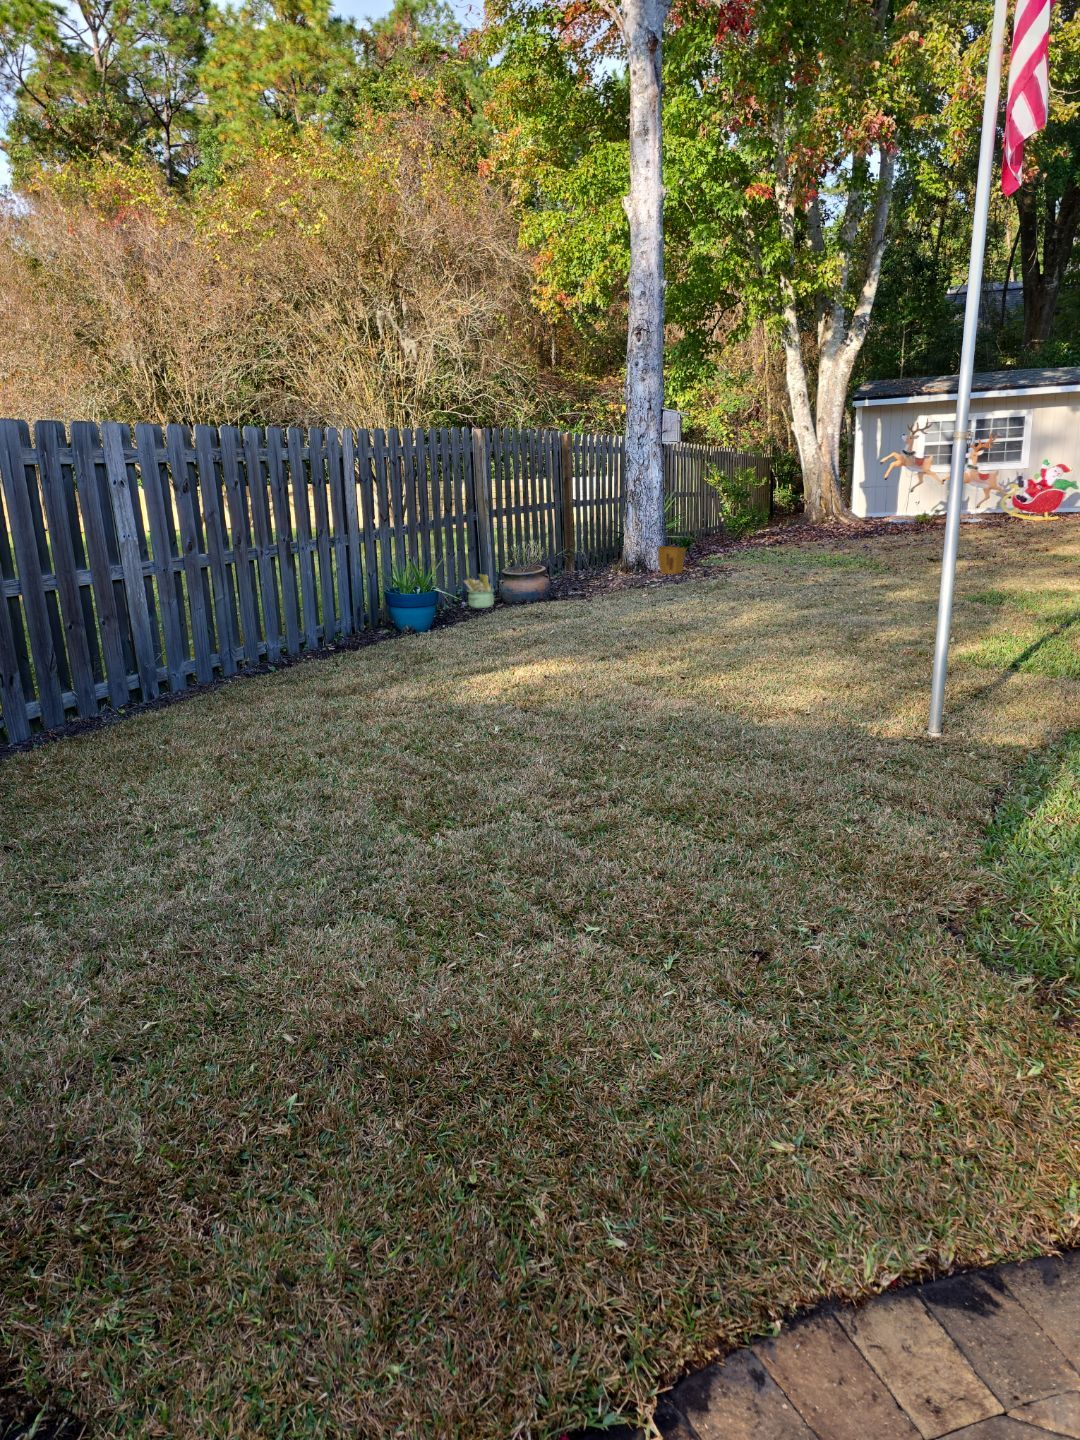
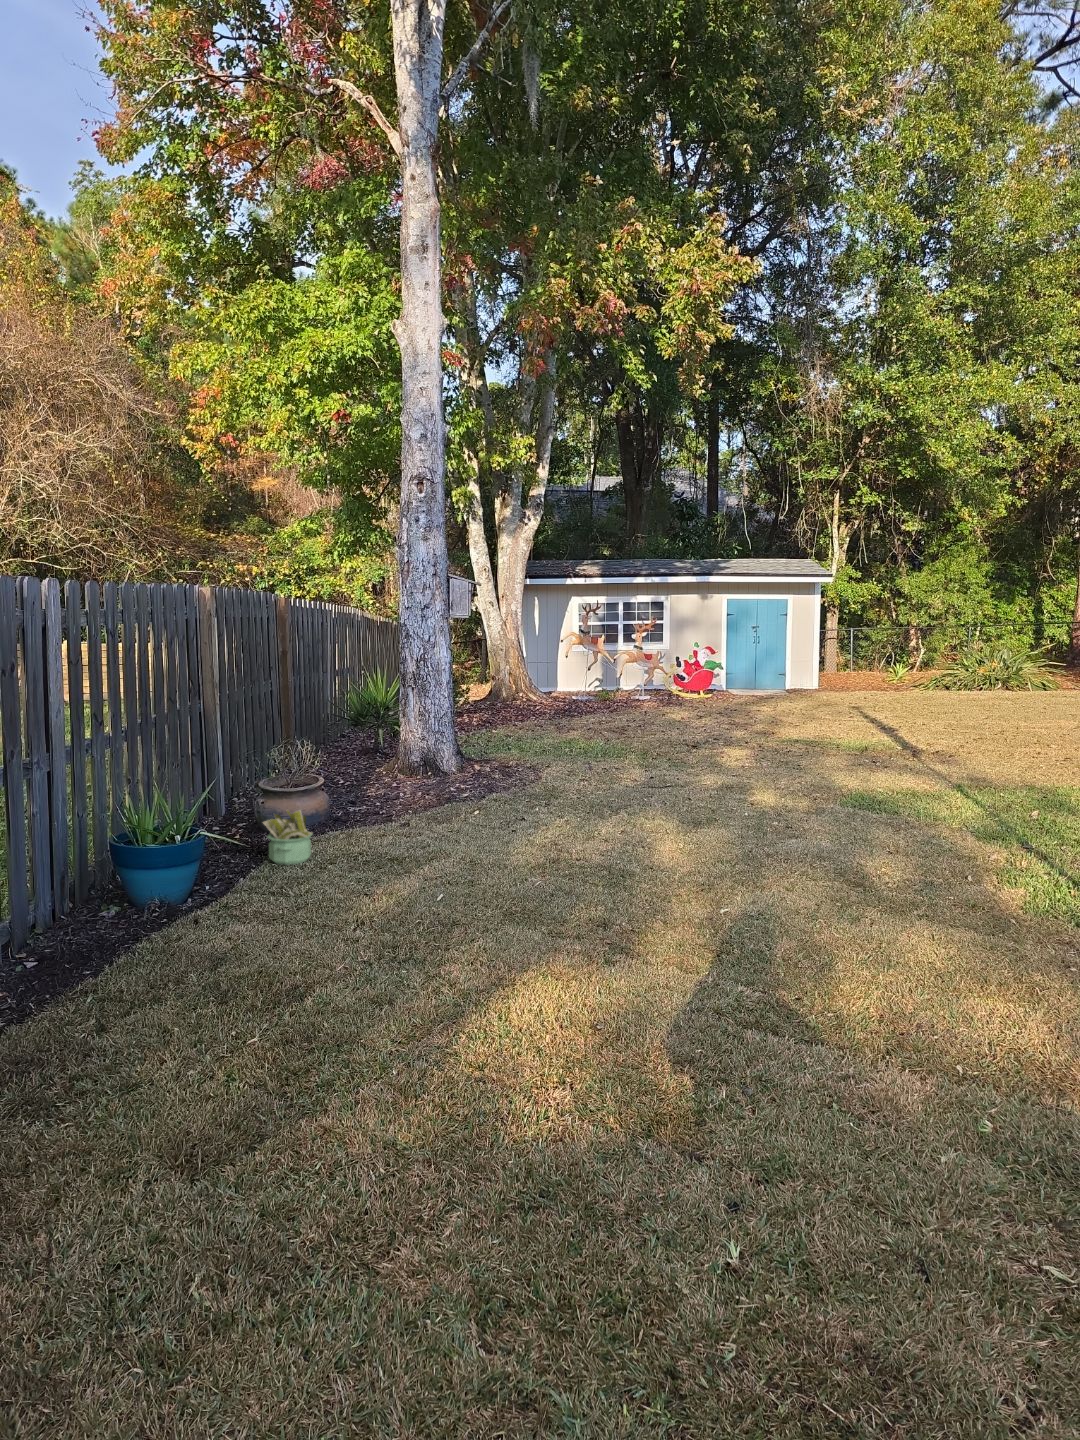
bucket: present [658,546,686,574] -> none [449,744,490,780]

